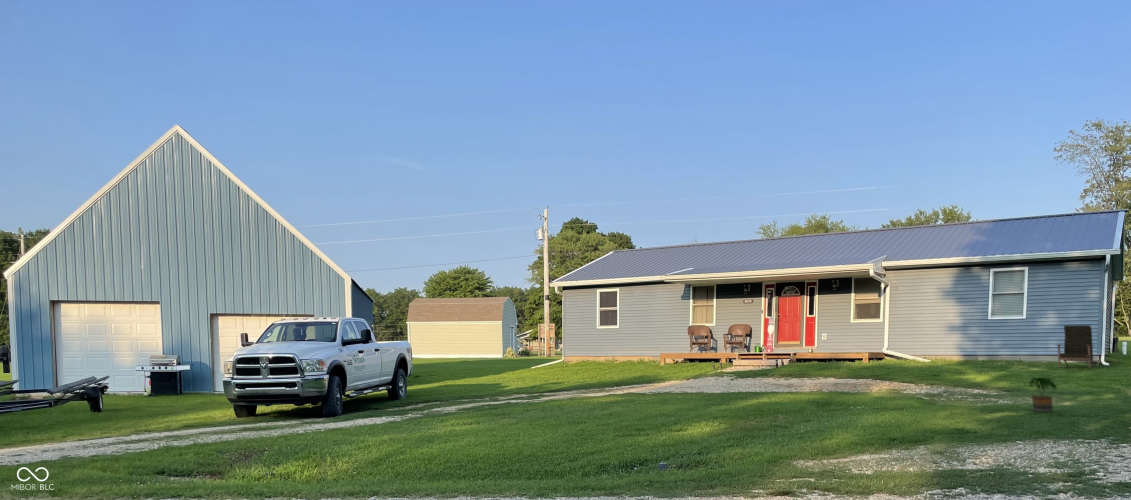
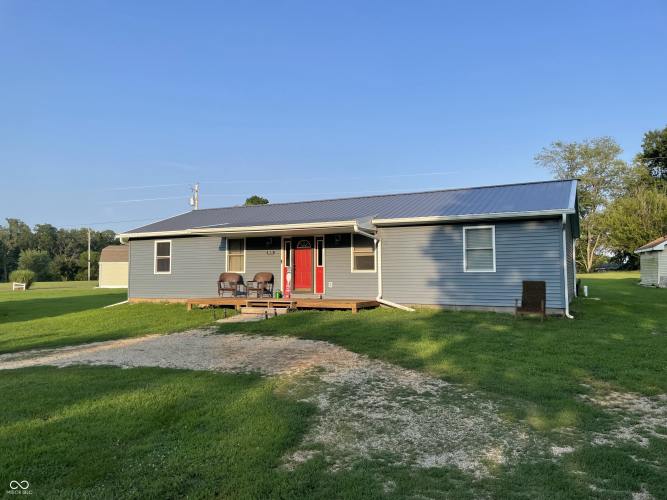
potted tree: present [1029,377,1057,412] -> none [418,408,468,484]

